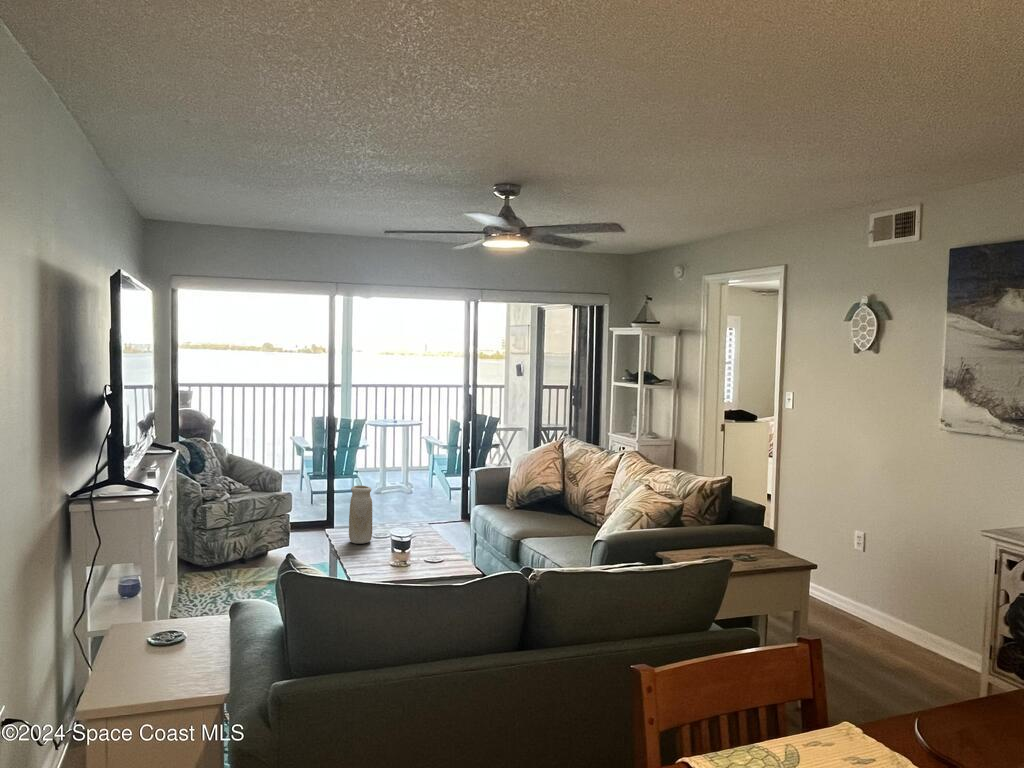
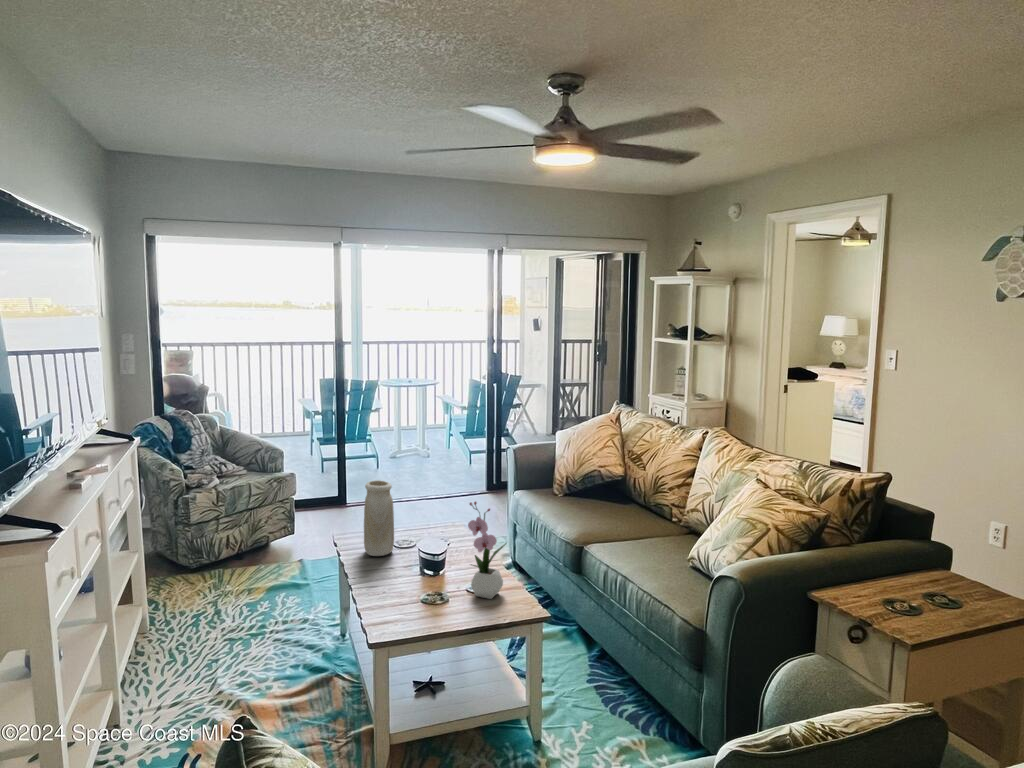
flower arrangement: none [425,494,455,567] -> present [468,502,507,599]

